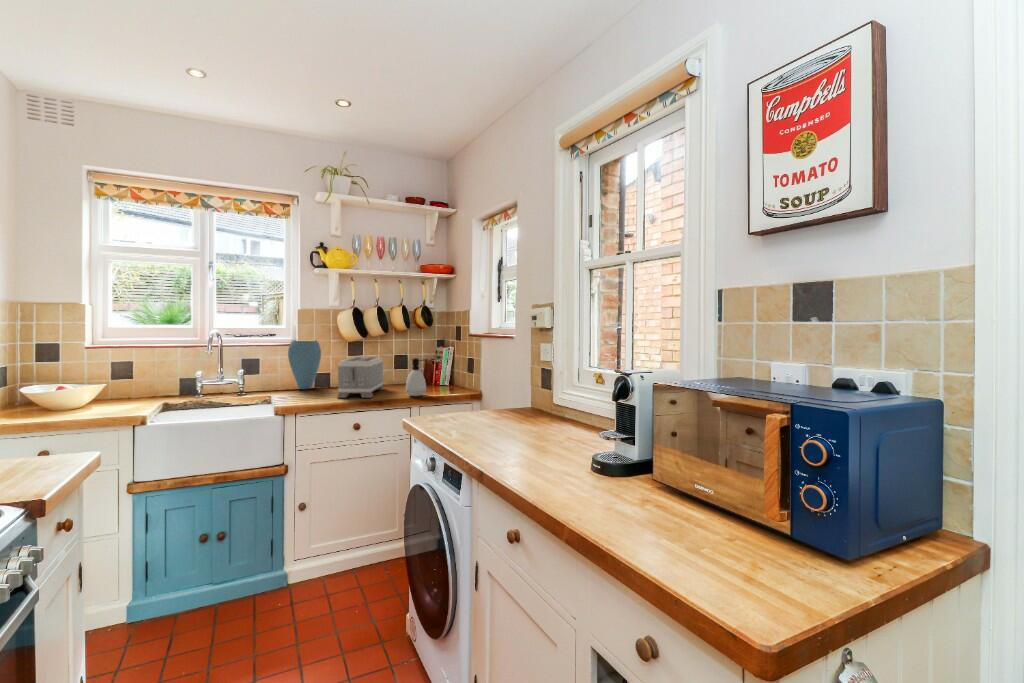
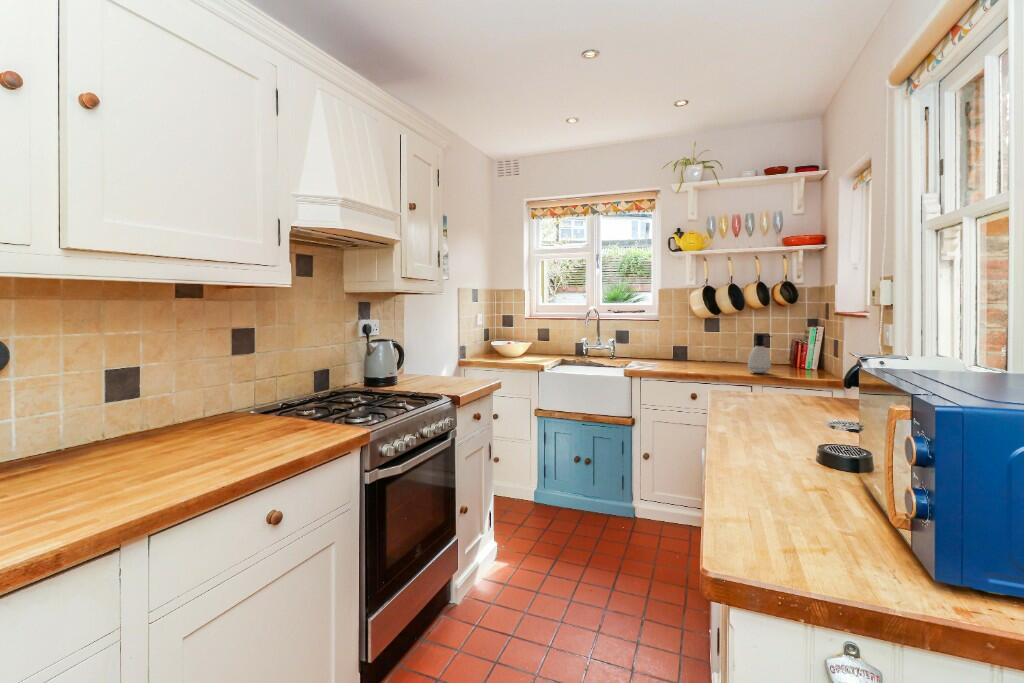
vase: present [288,340,321,389] -> none [649,317,677,360]
toaster: present [337,357,384,398] -> none [681,333,734,370]

